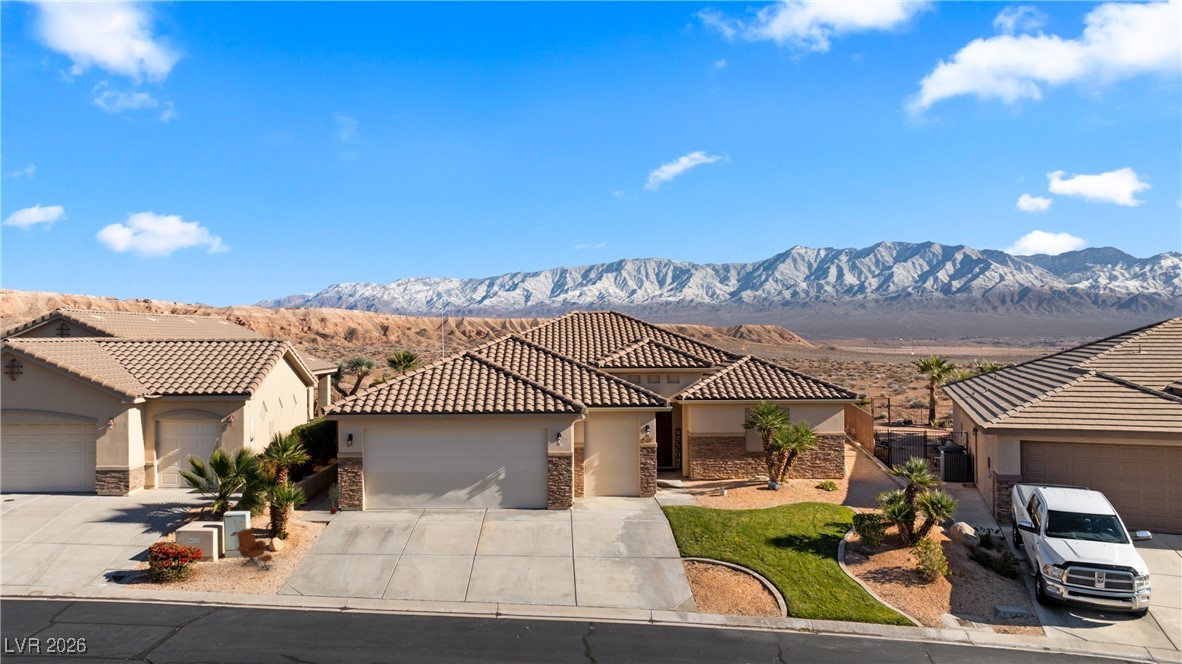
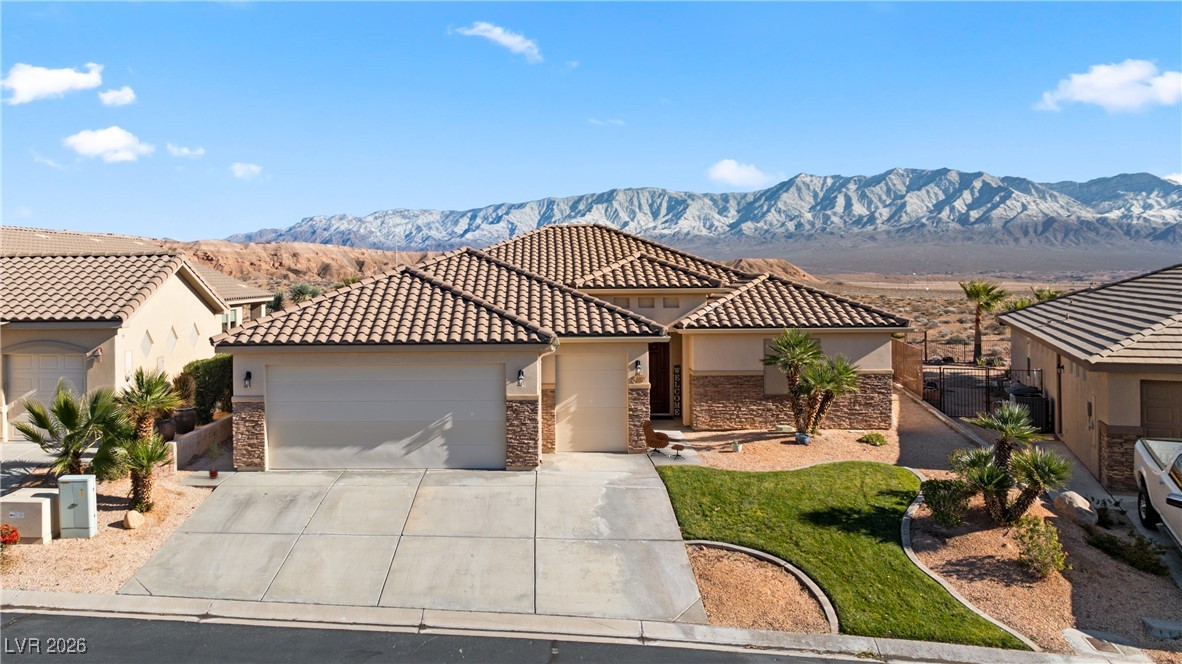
lounge chair: present [237,528,272,568] -> present [643,420,684,458]

